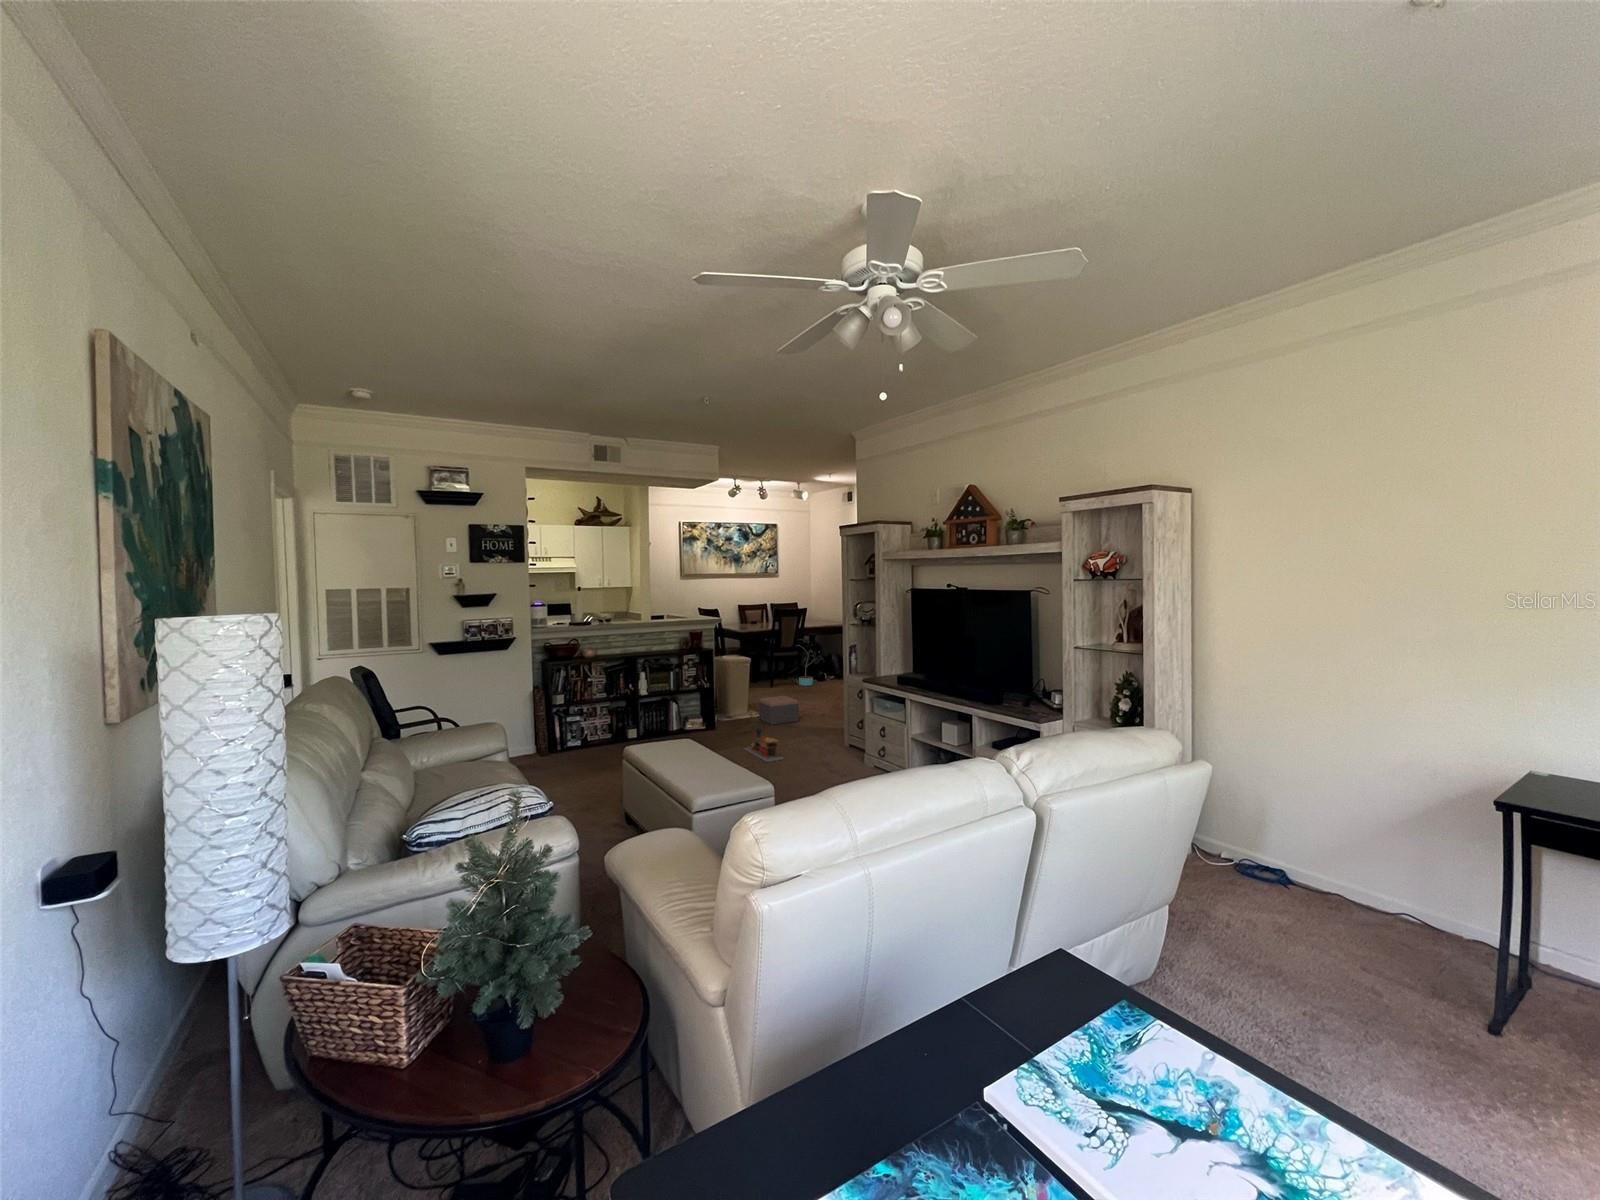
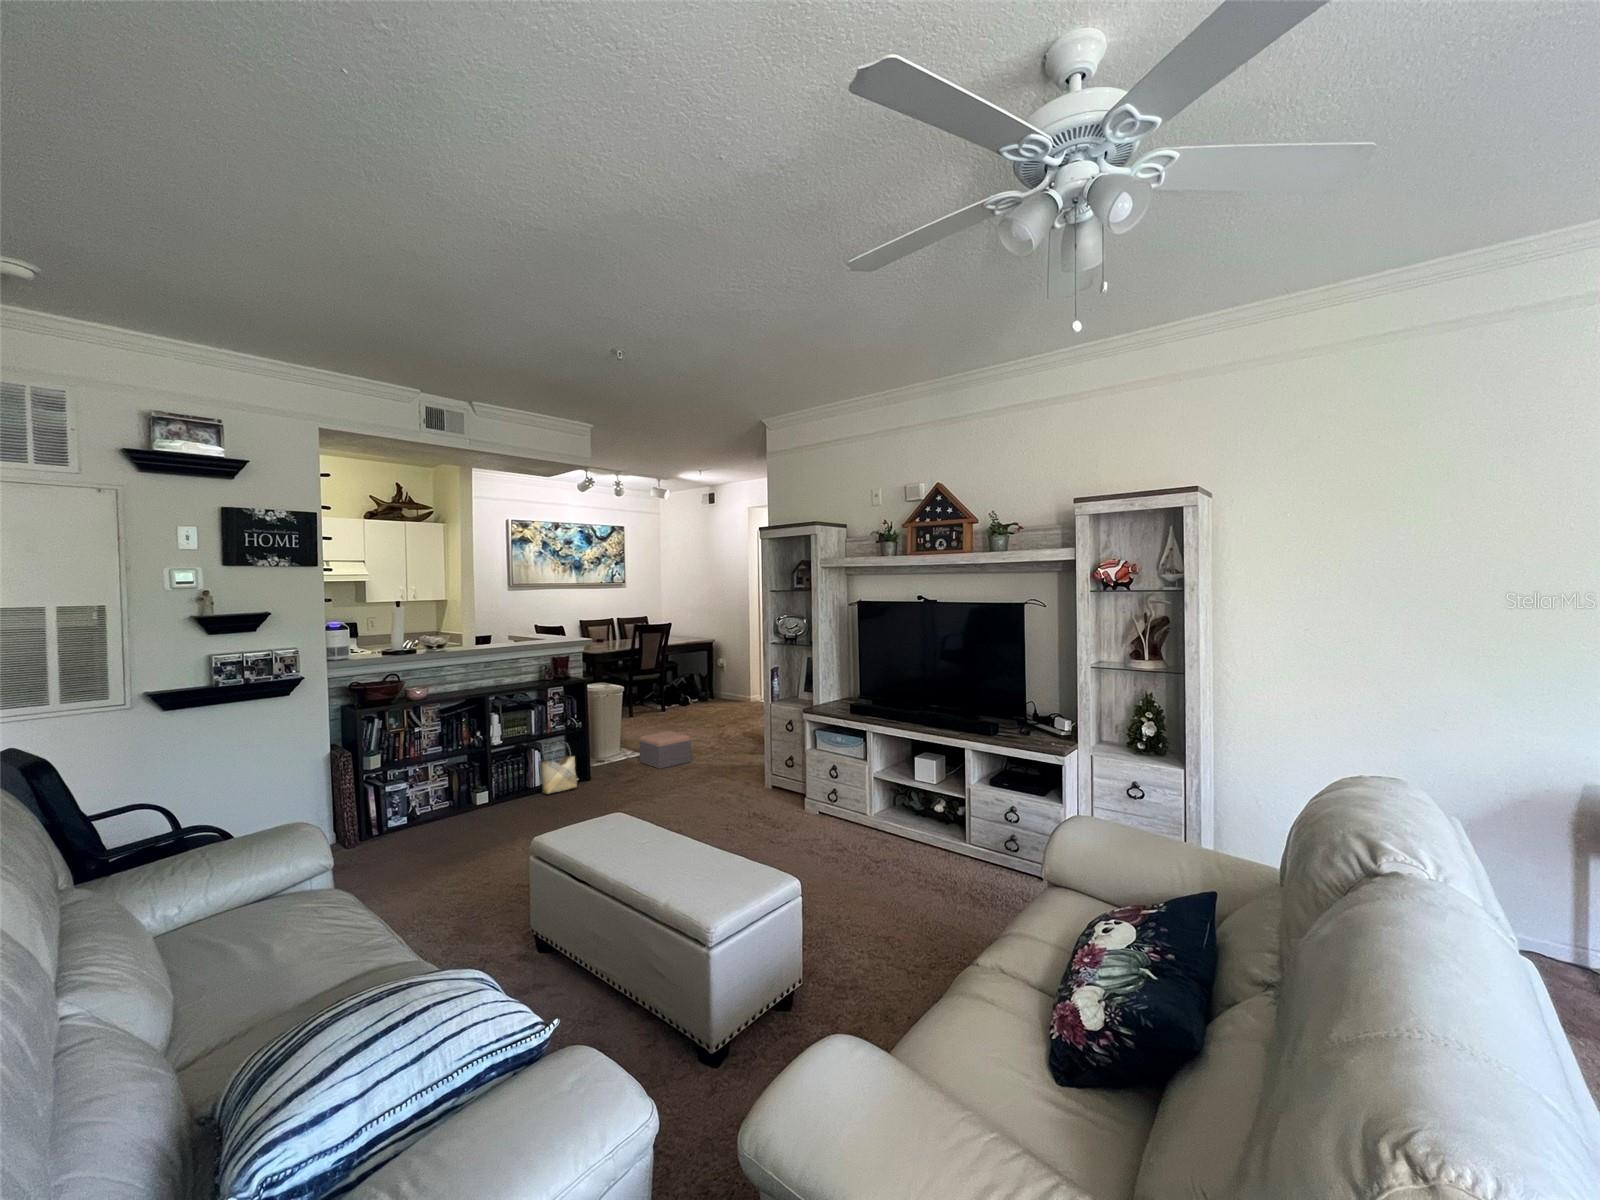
potted plant: present [796,639,821,686] -> none [658,659,688,713]
woven basket: none [676,695,703,735] -> present [541,756,577,794]
toy train: present [744,728,784,762] -> none [643,779,706,825]

